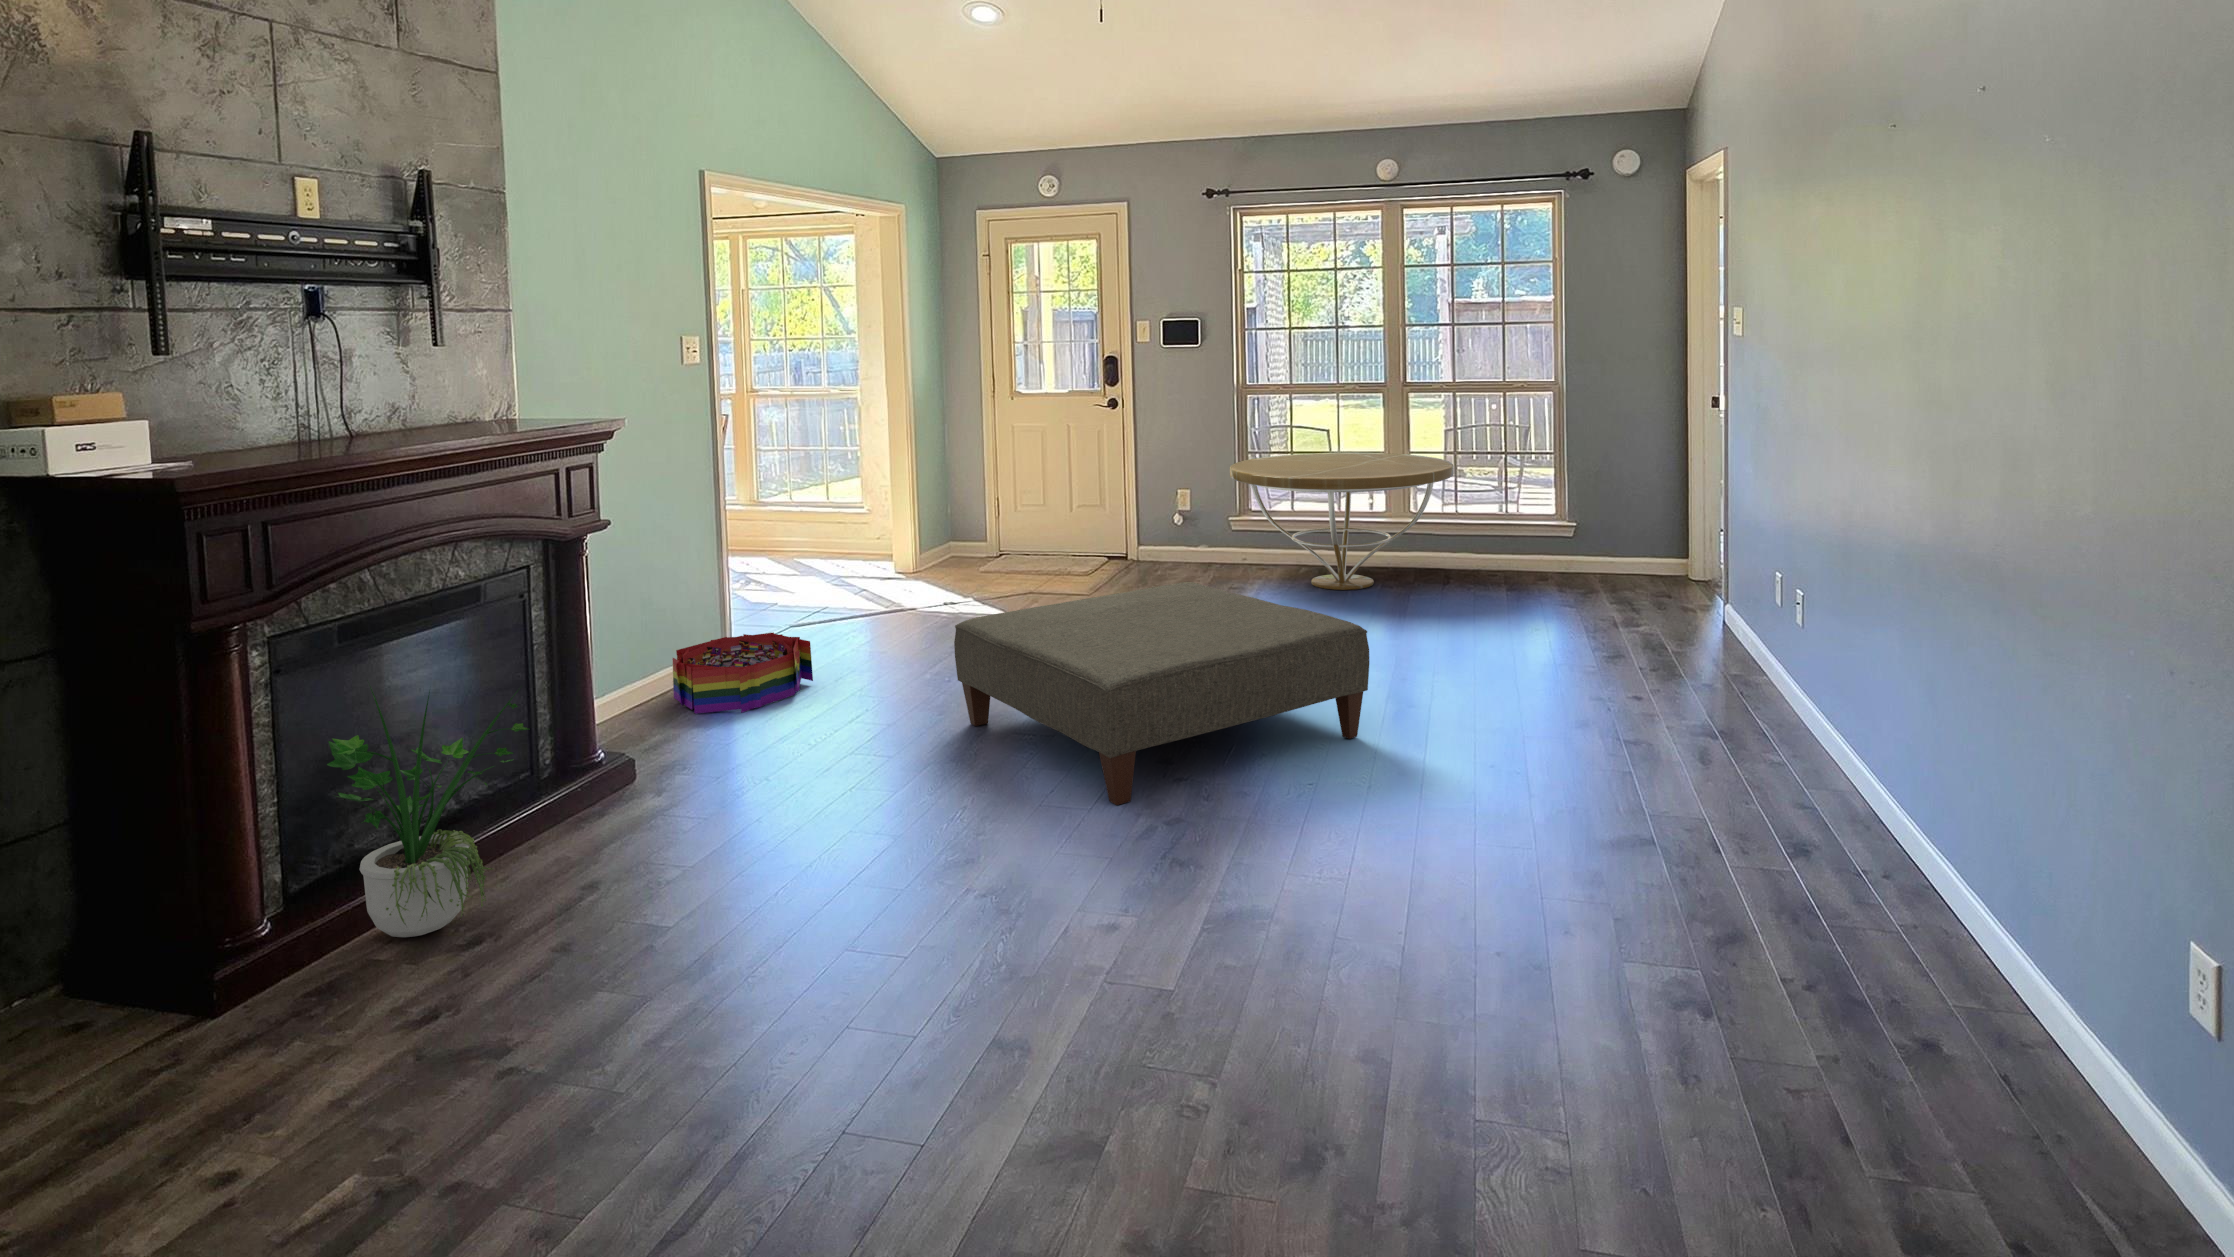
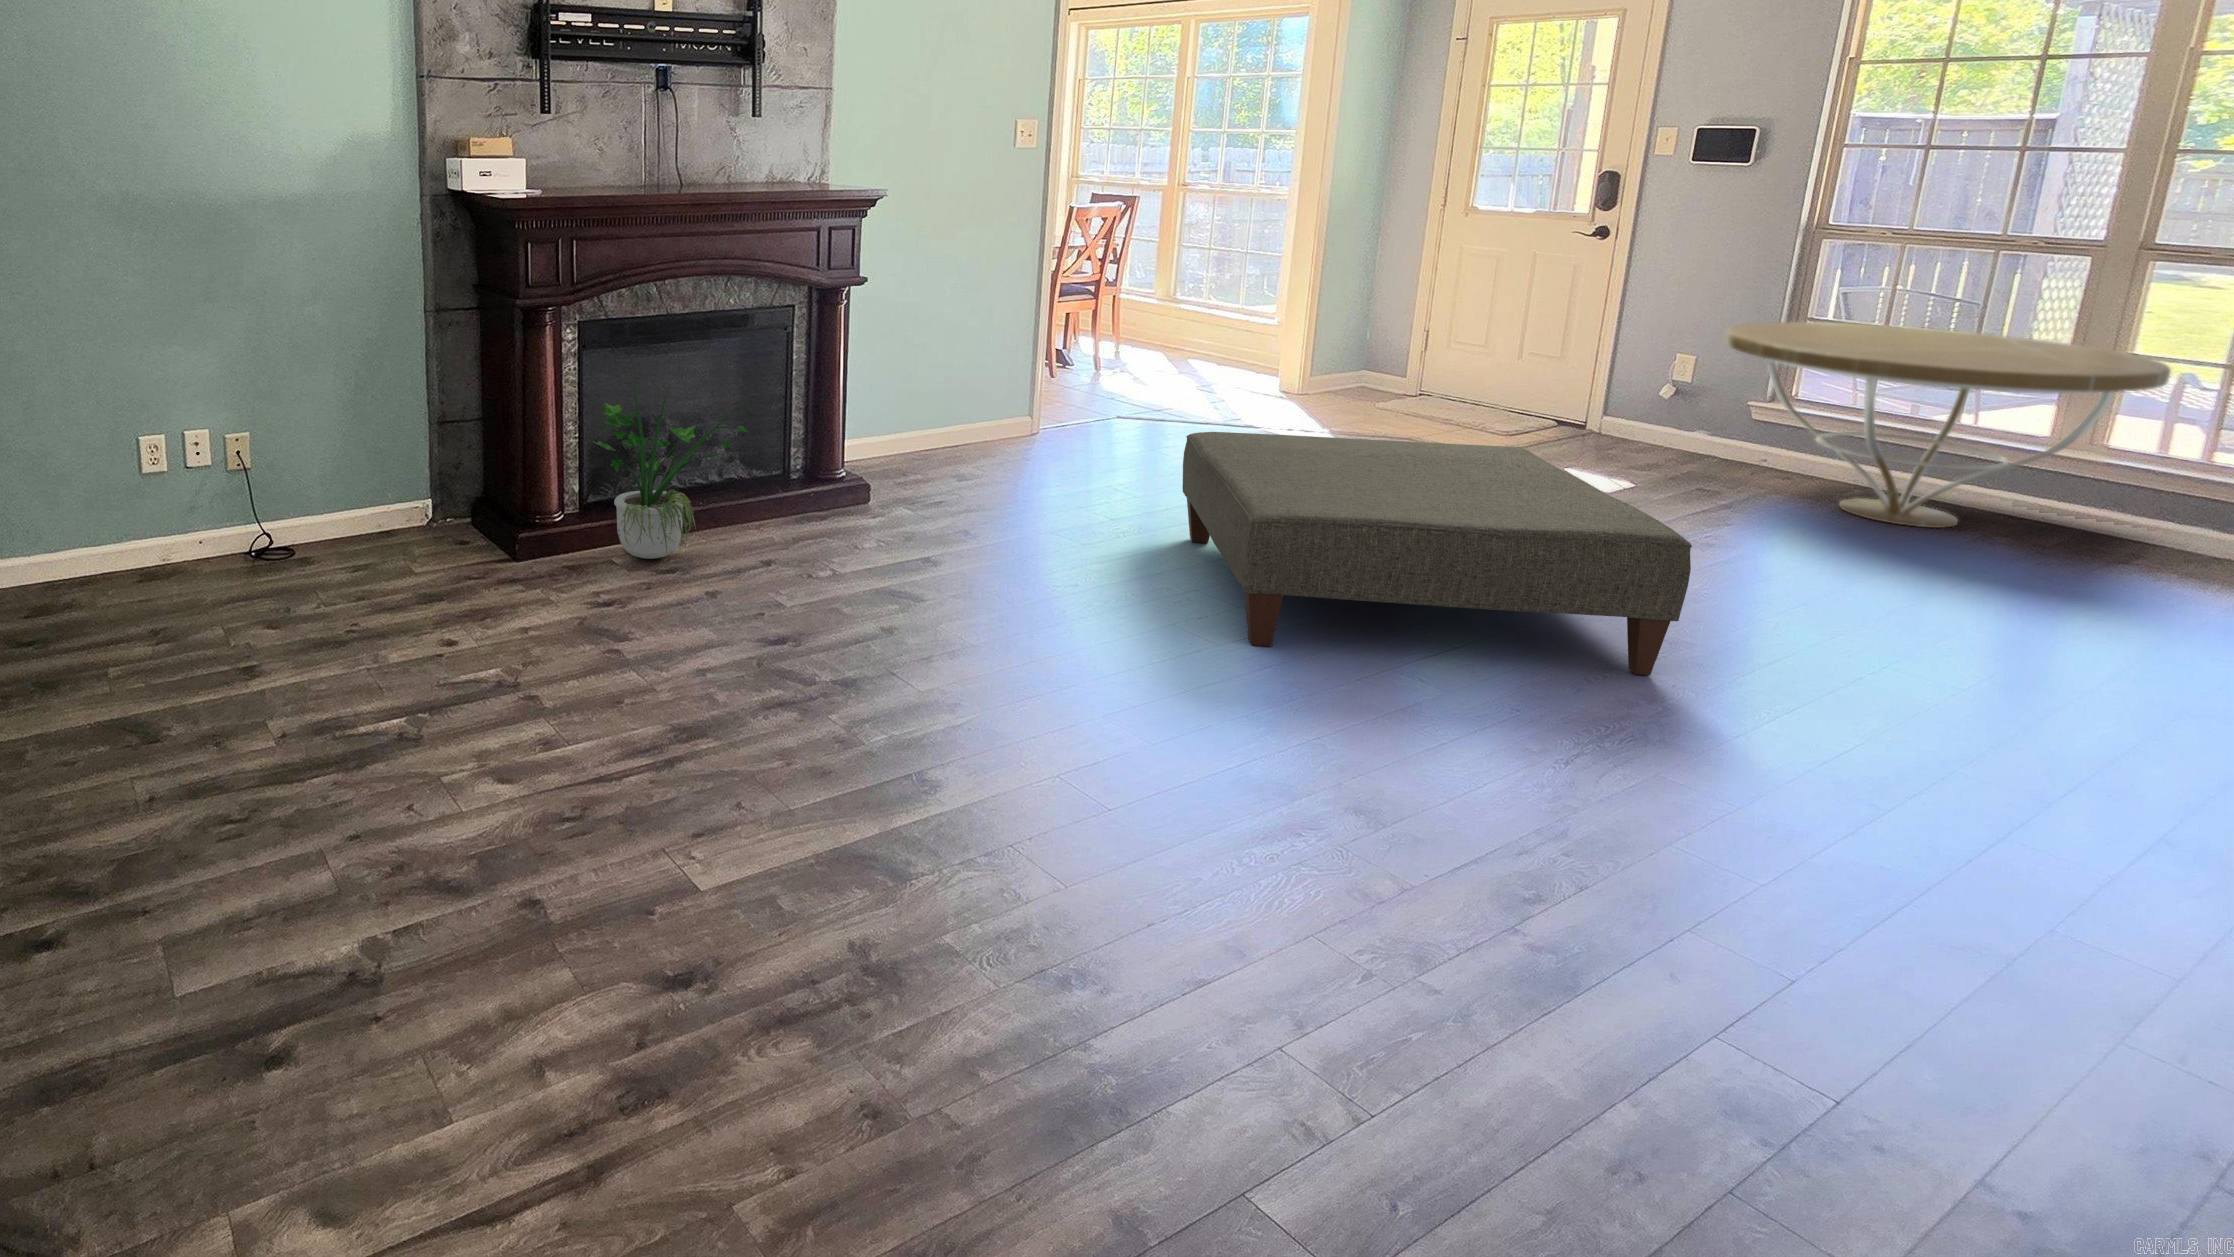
storage bin: present [673,632,813,713] -> none [955,411,1084,478]

